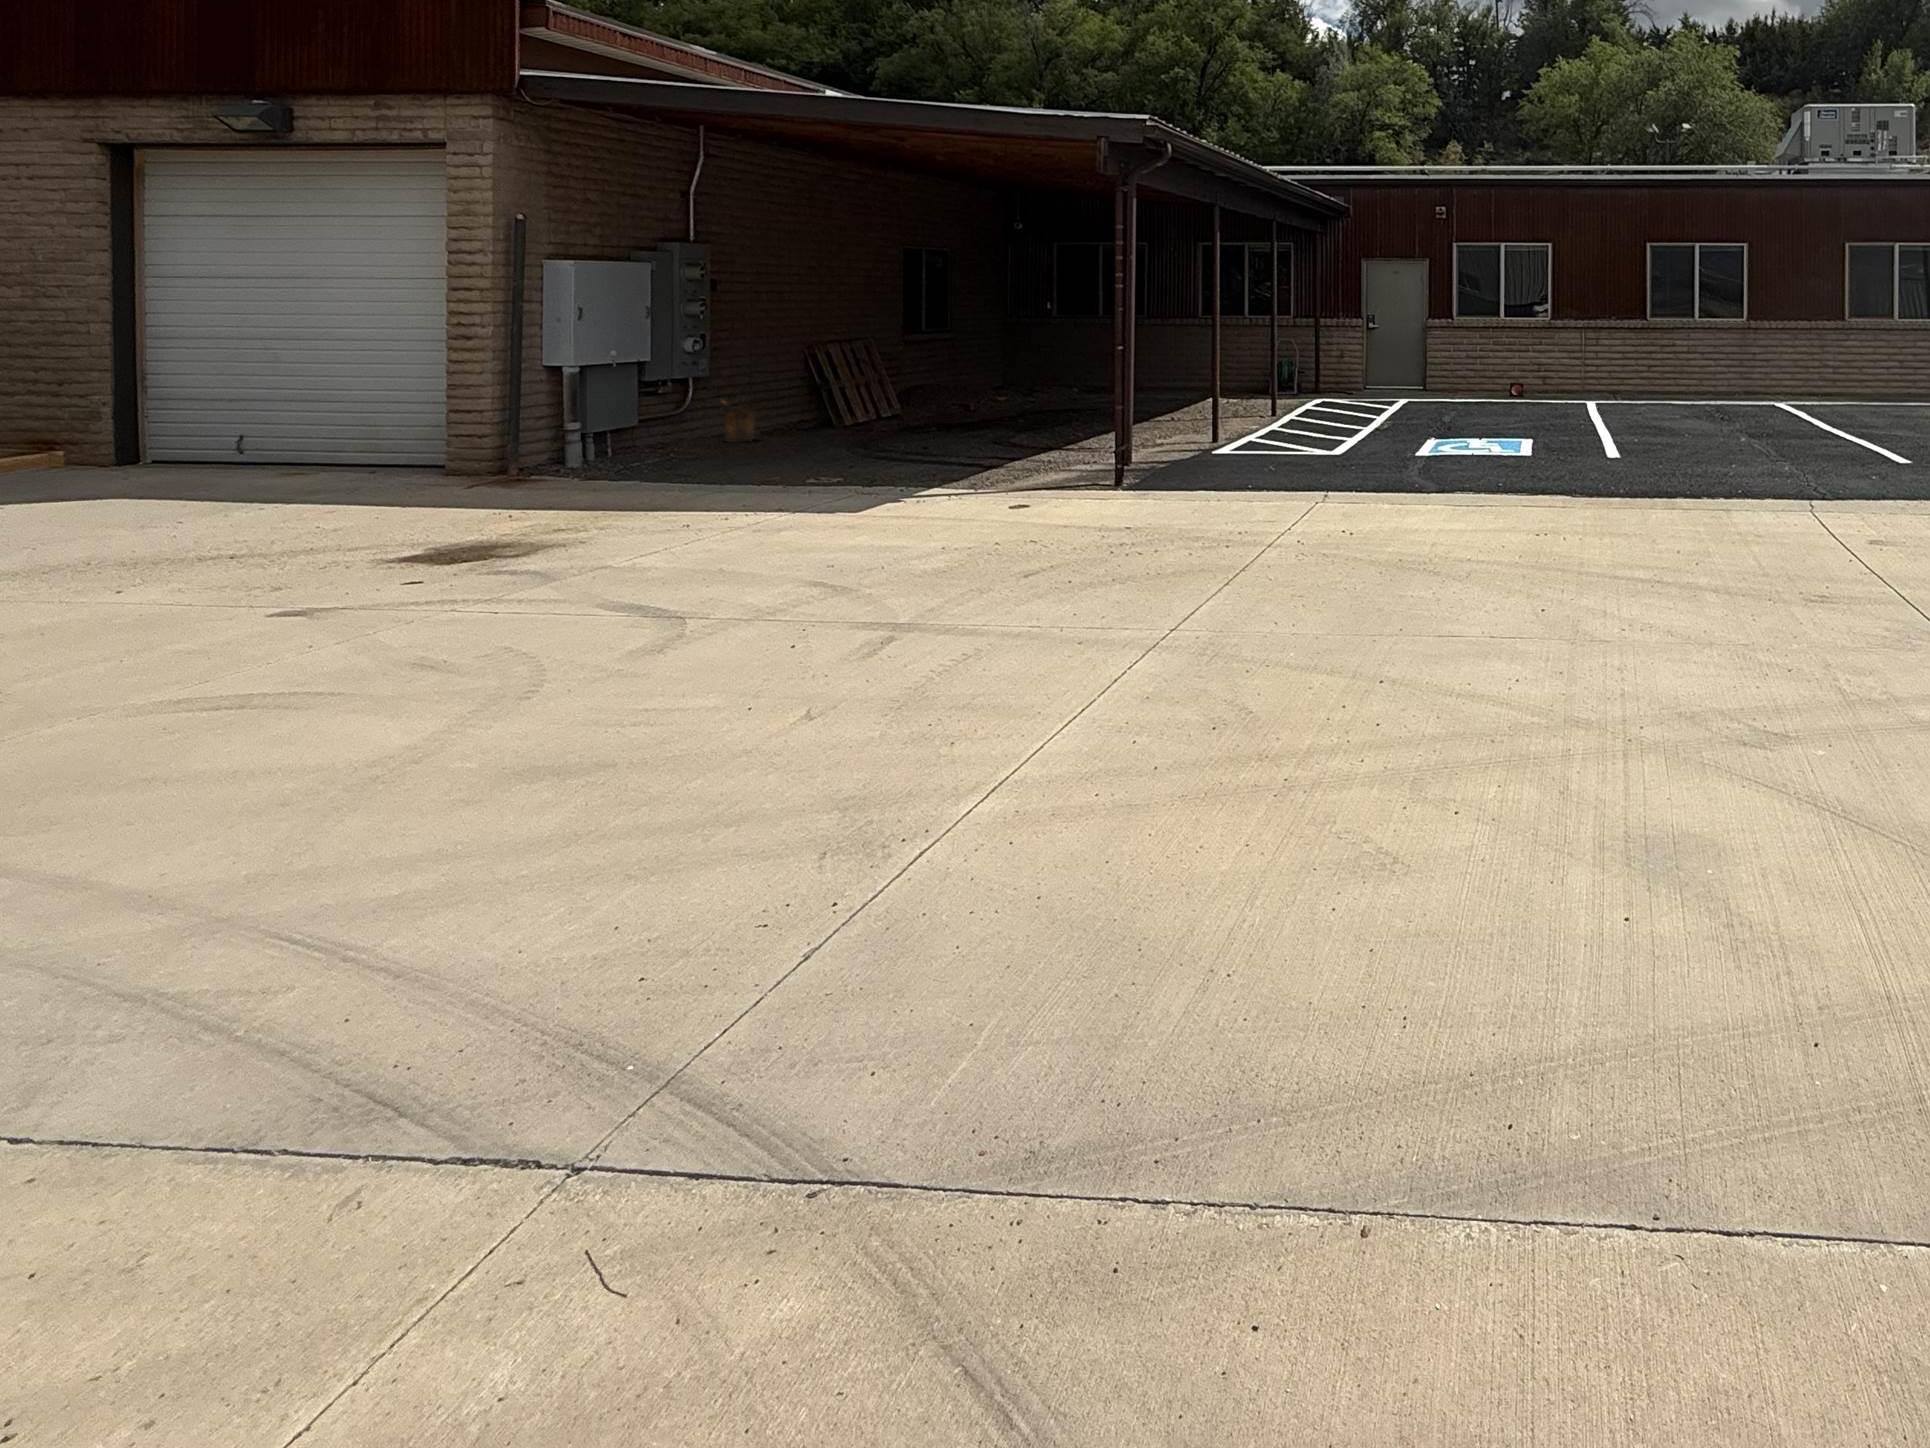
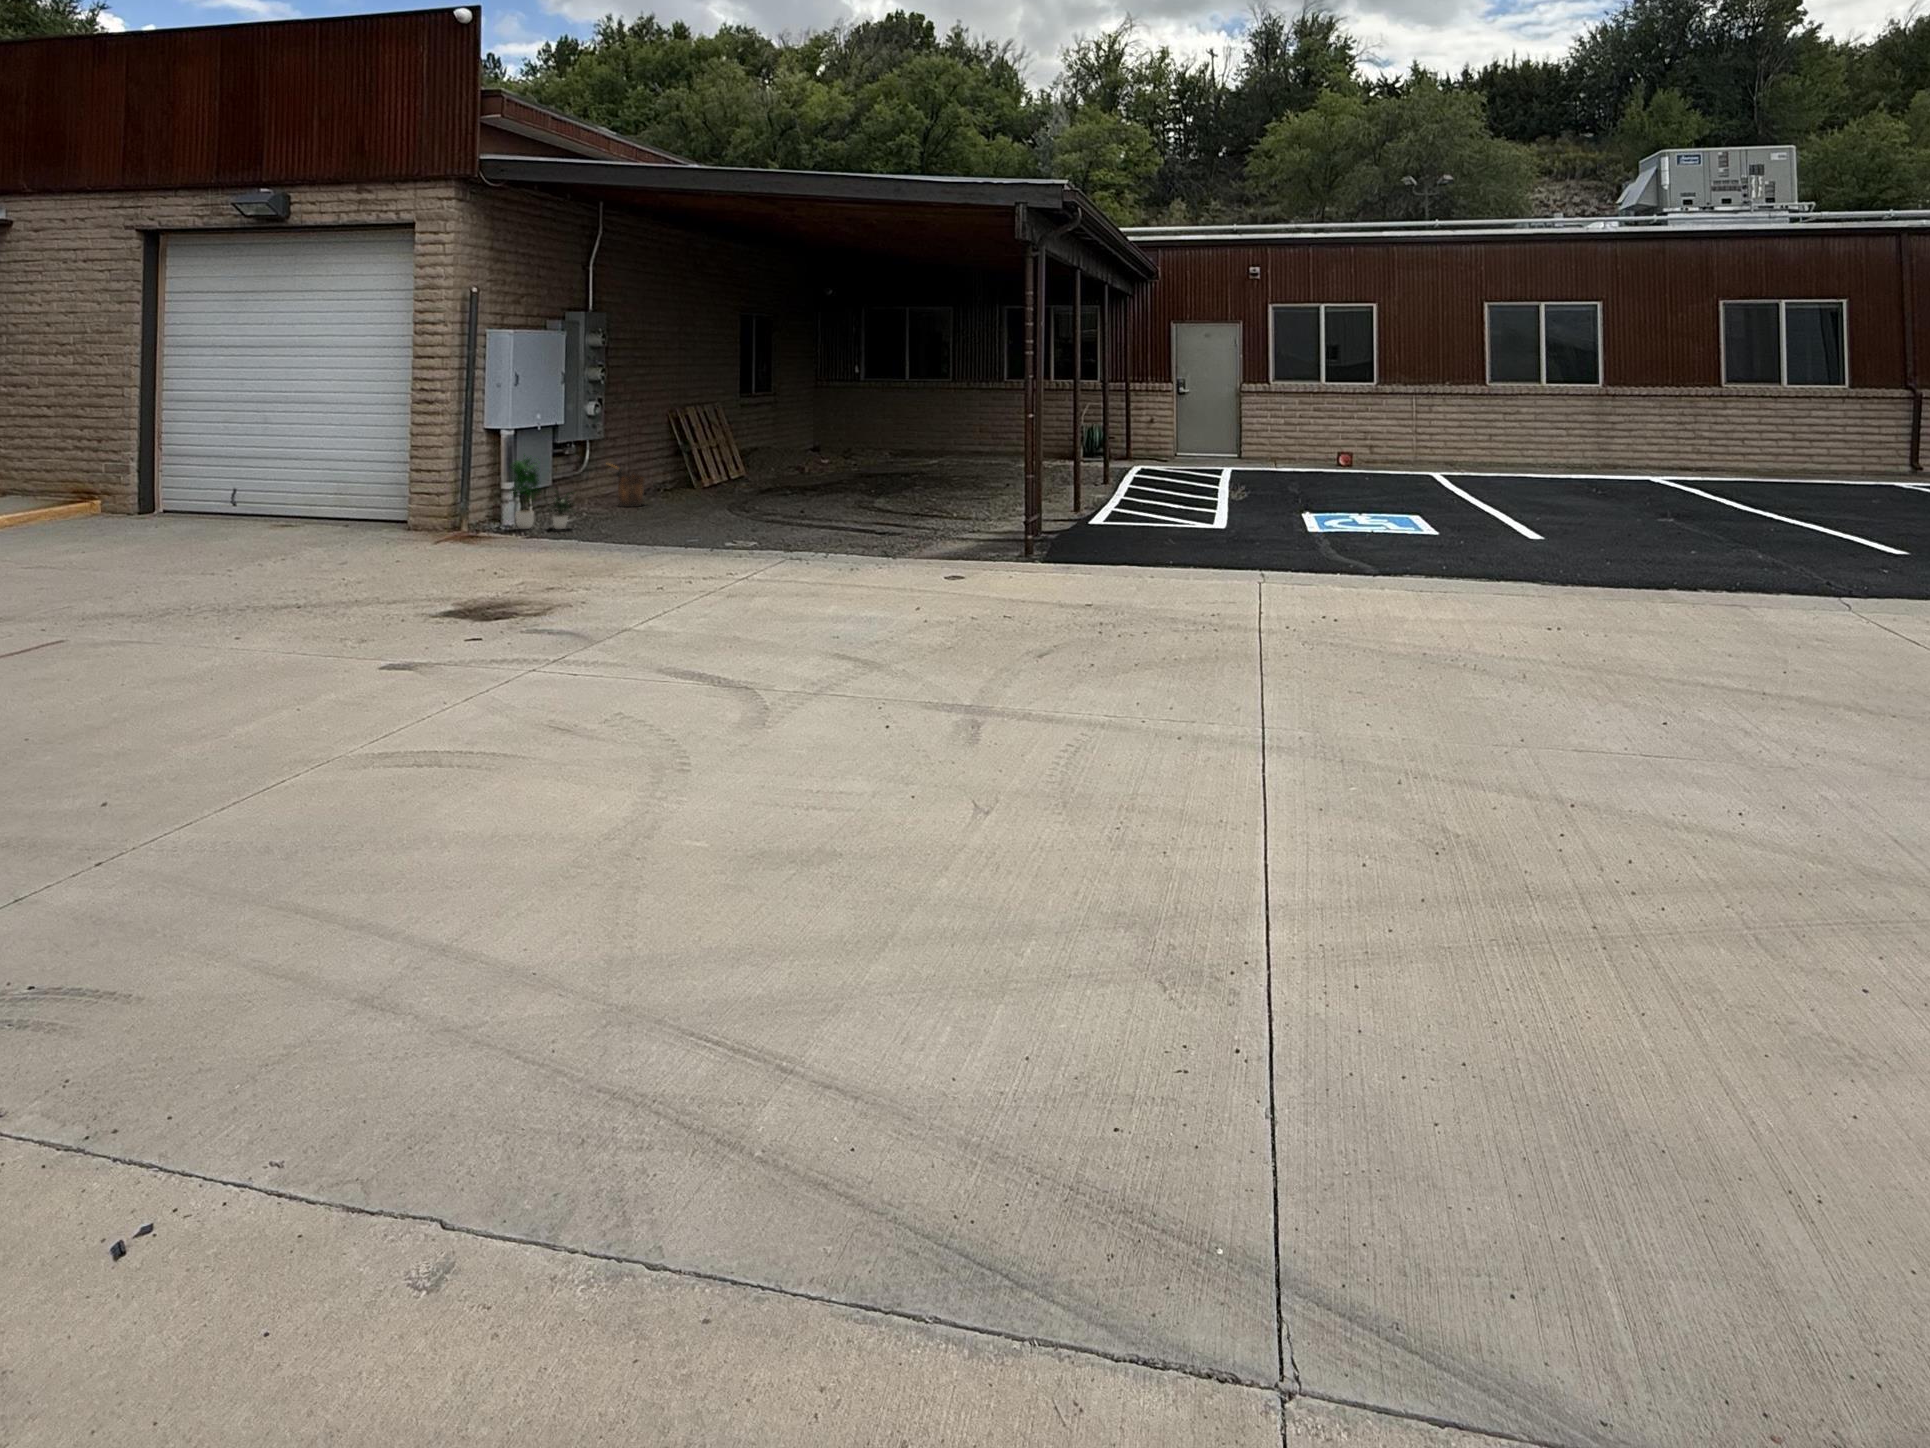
potted plant: none [566,389,647,469] -> present [511,455,574,529]

